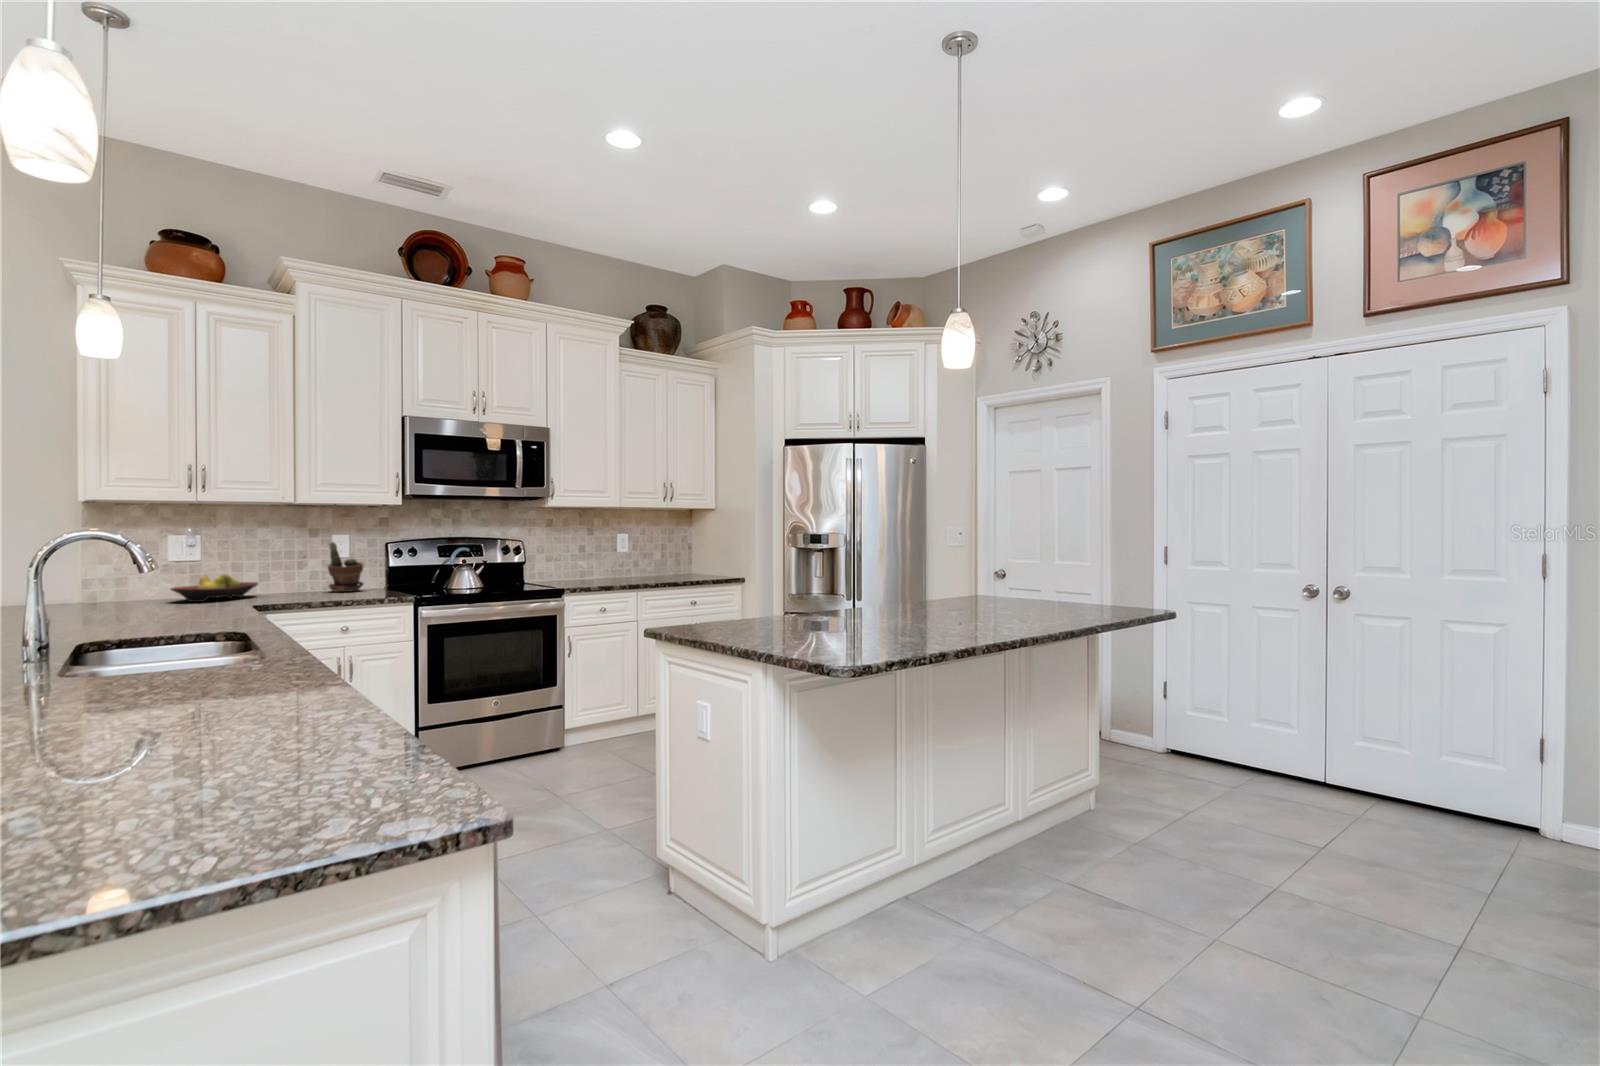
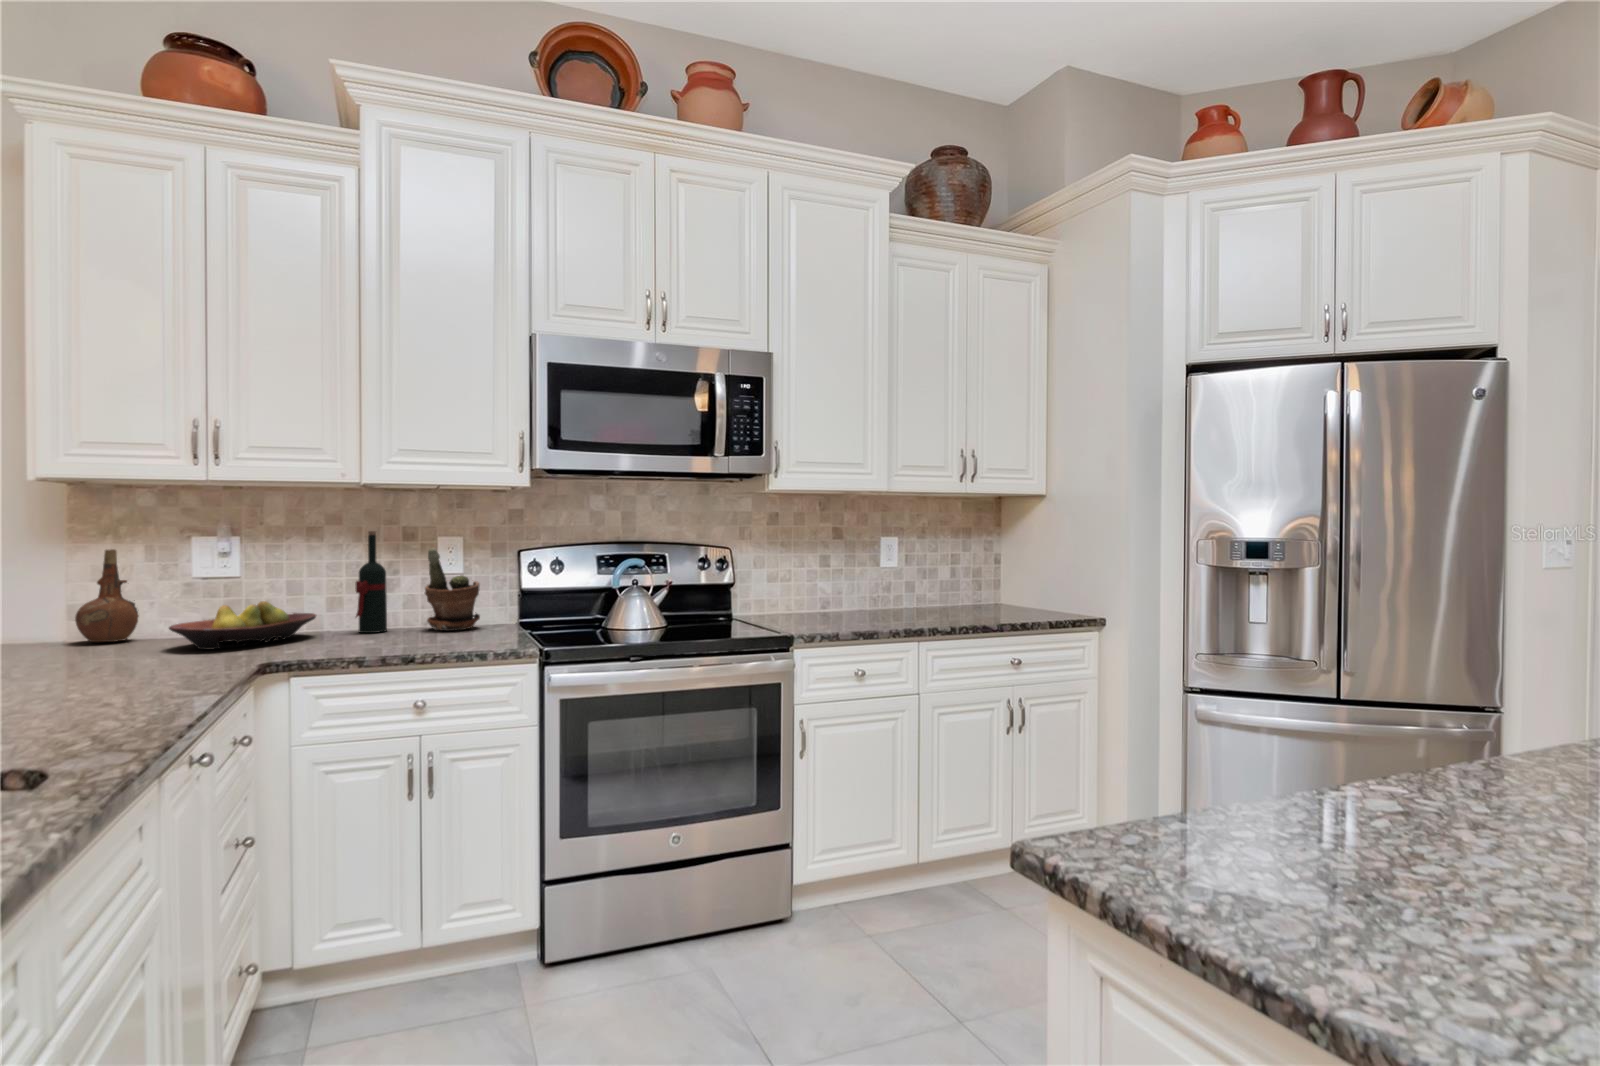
wine bottle: none [282,531,303,594] -> present [355,531,387,633]
ceramic pitcher: none [92,543,136,601] -> present [75,549,139,642]

